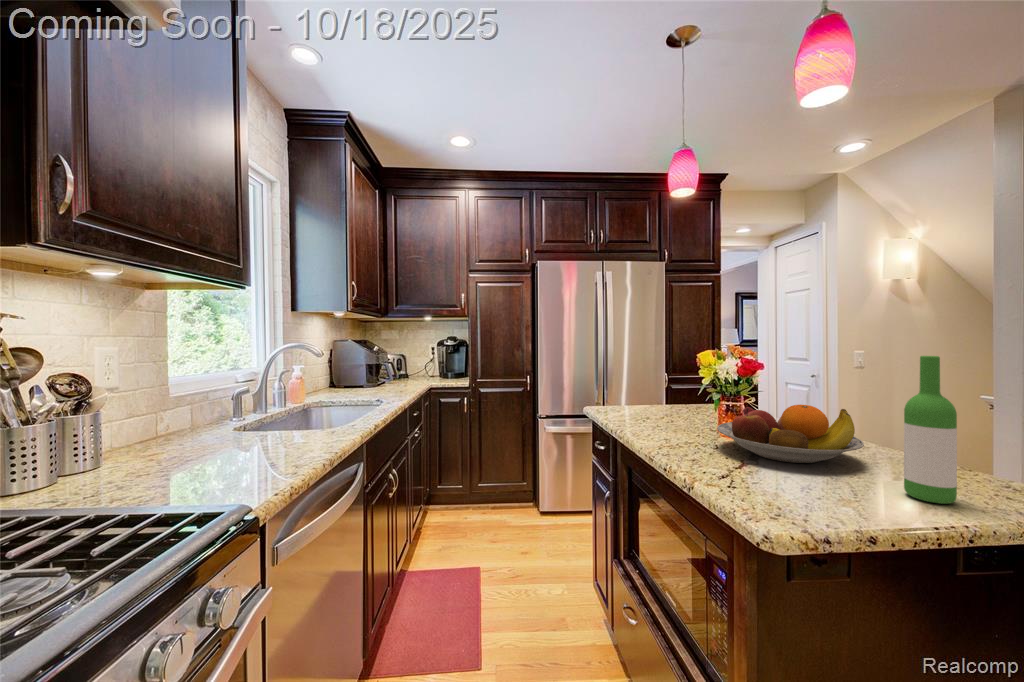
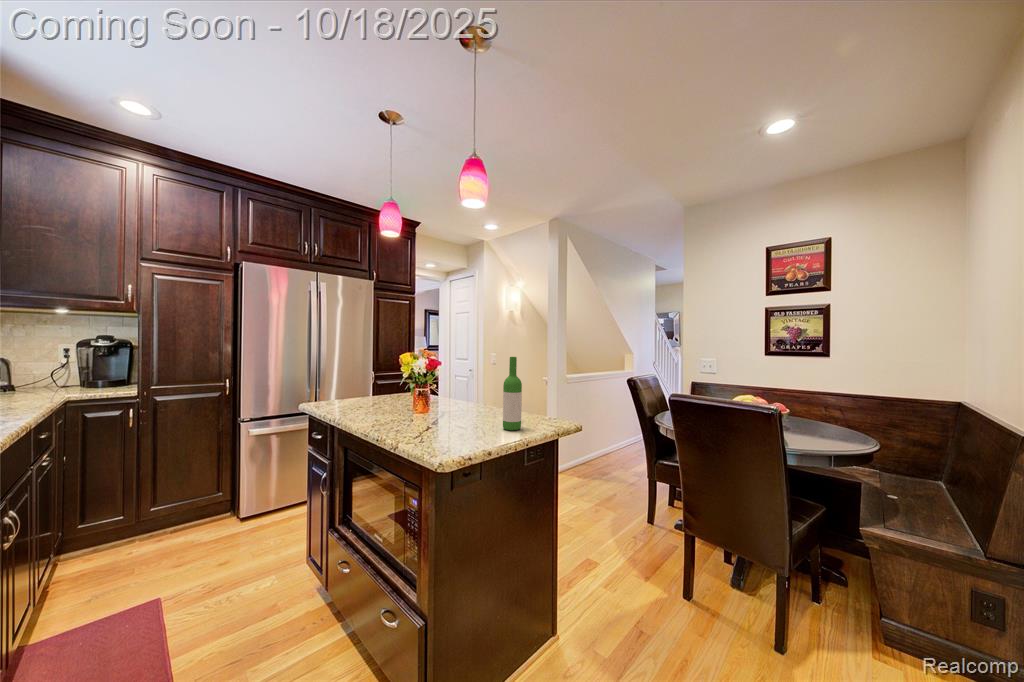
fruit bowl: present [717,405,864,463] -> none [413,387,489,423]

